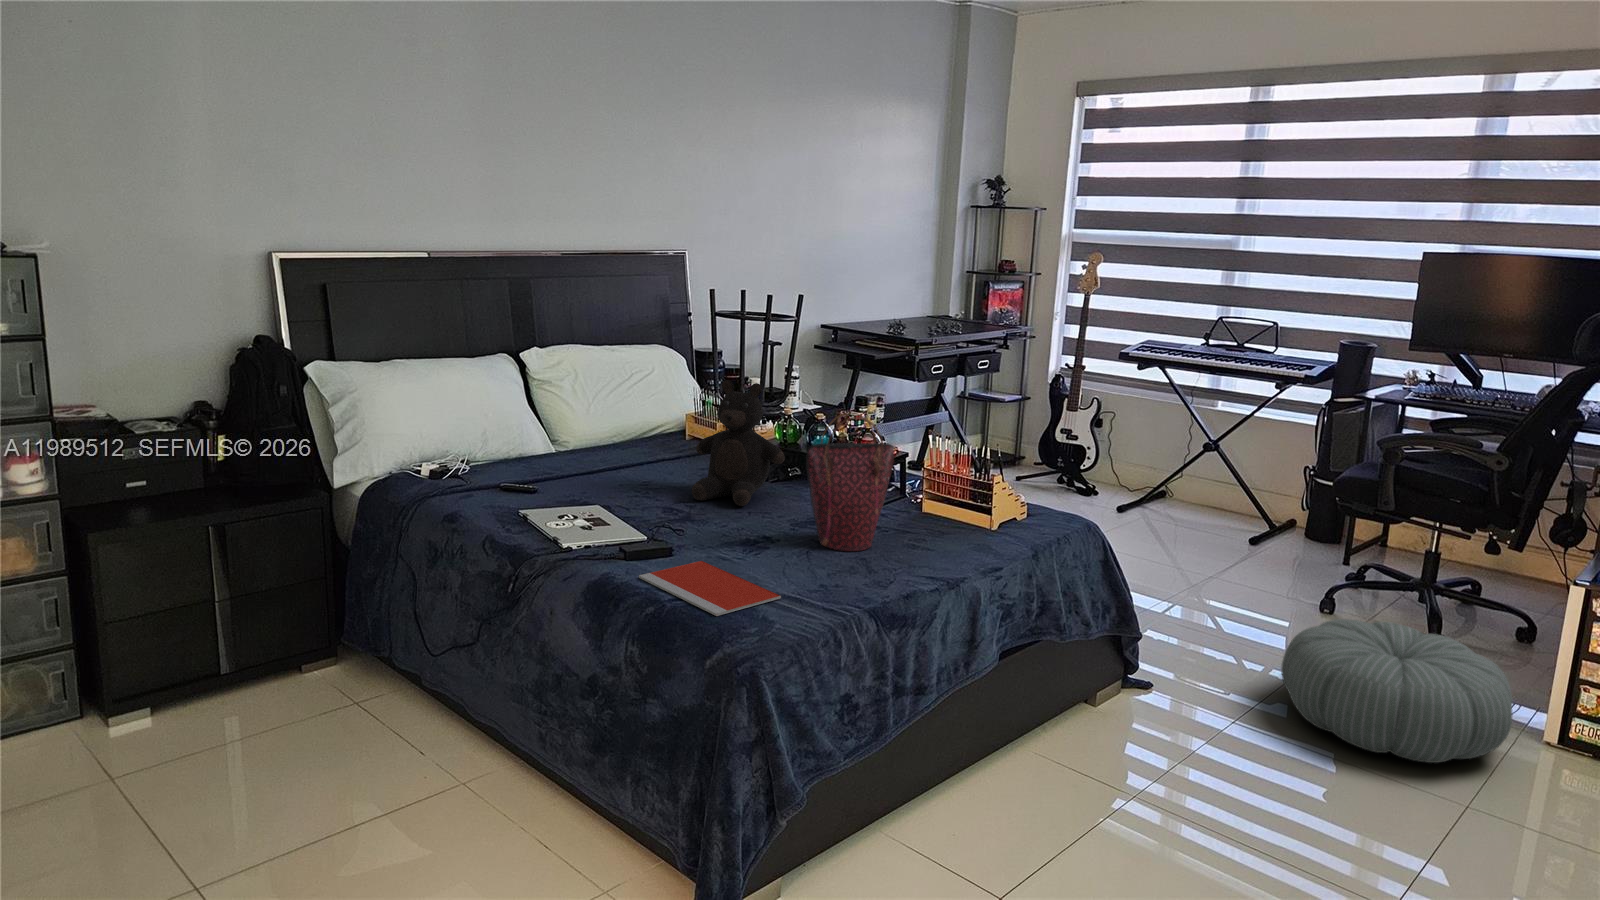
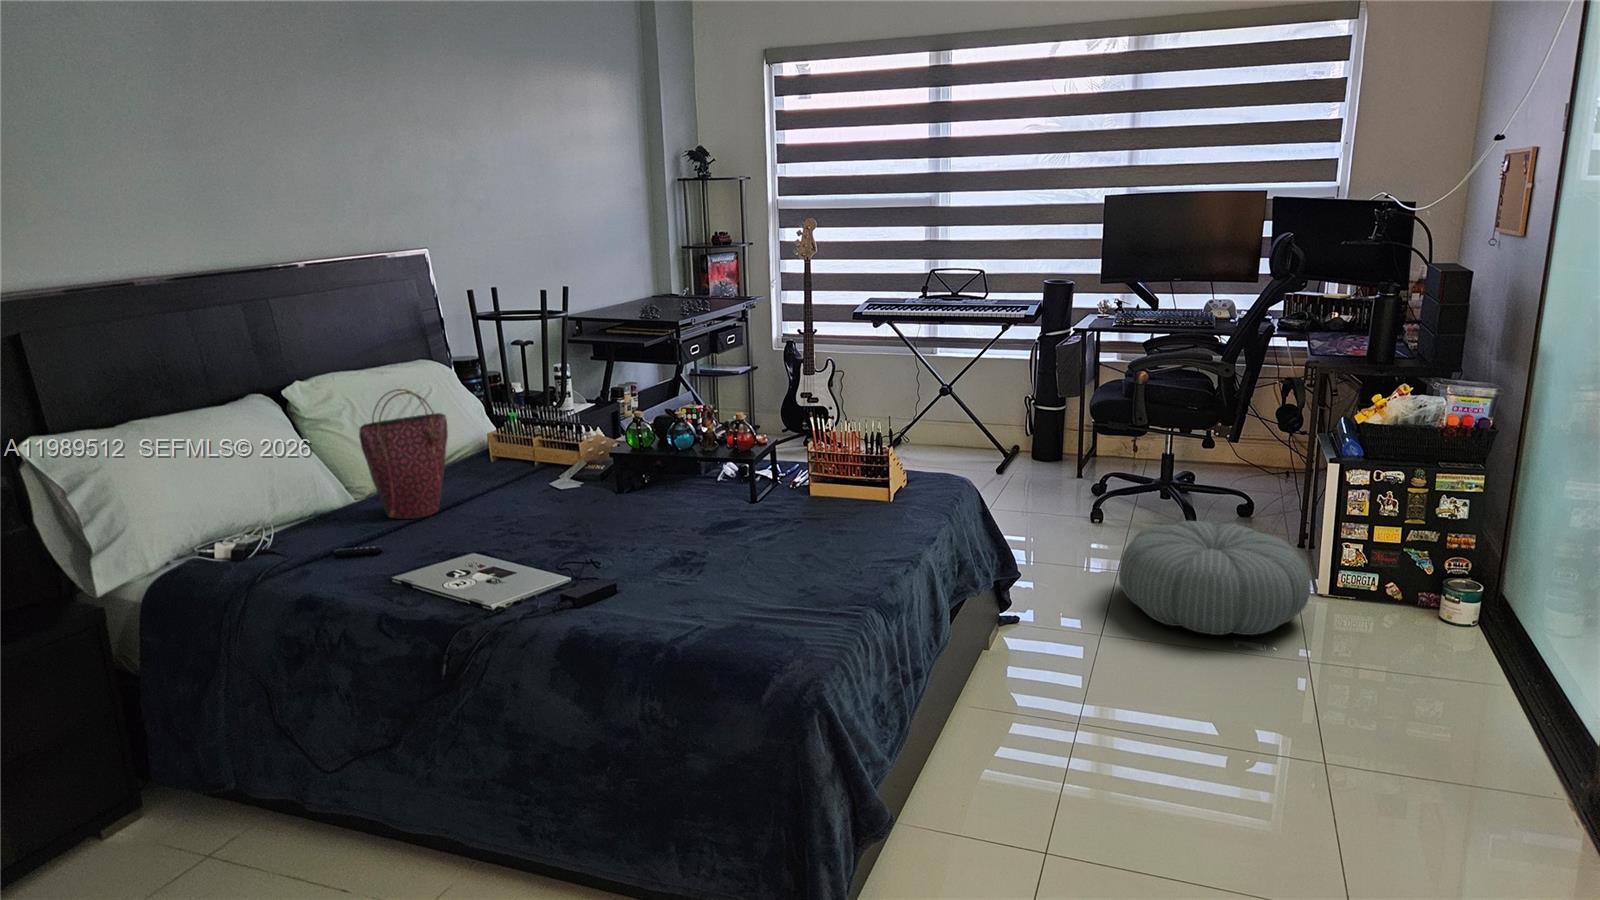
teddy bear: present [692,380,785,506] -> none [560,389,664,526]
handbag: present [806,413,894,551] -> present [359,389,448,519]
notebook: present [639,561,781,616] -> none [614,593,782,650]

